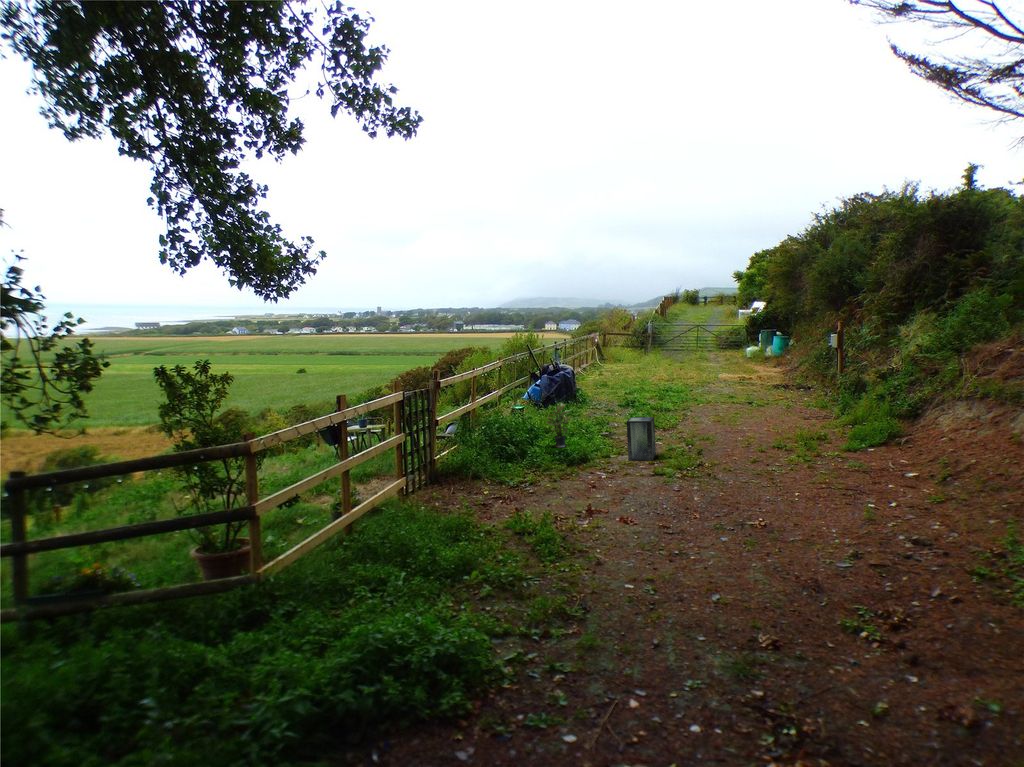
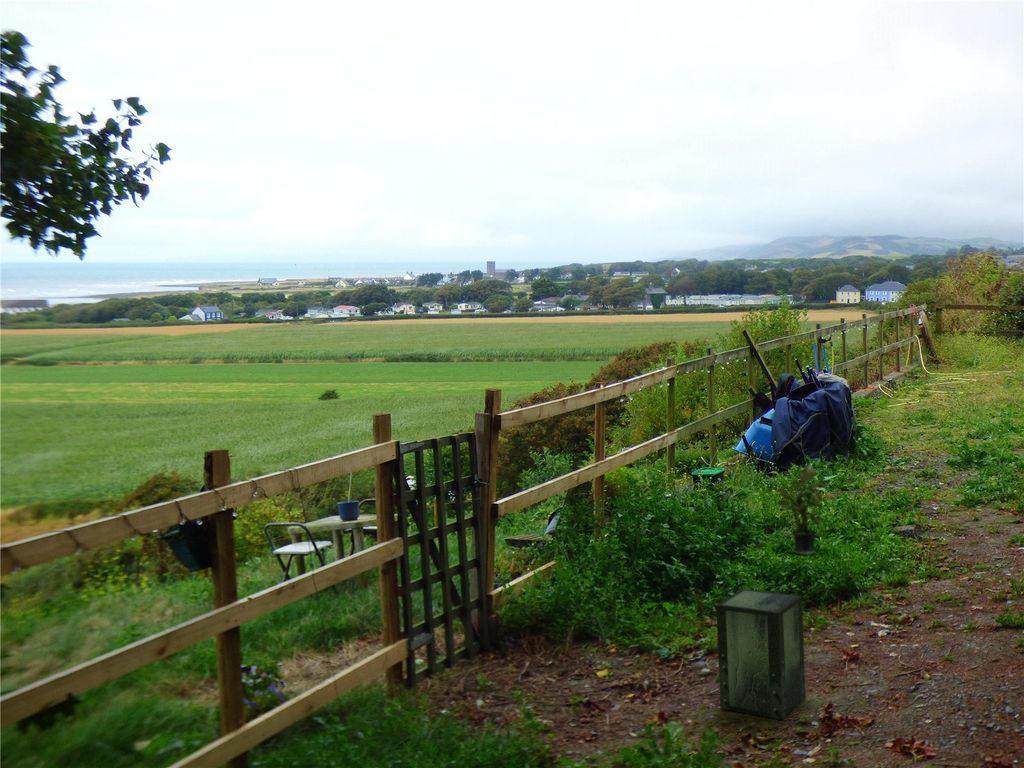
storage box: present [627,417,656,460] -> present [716,589,806,720]

